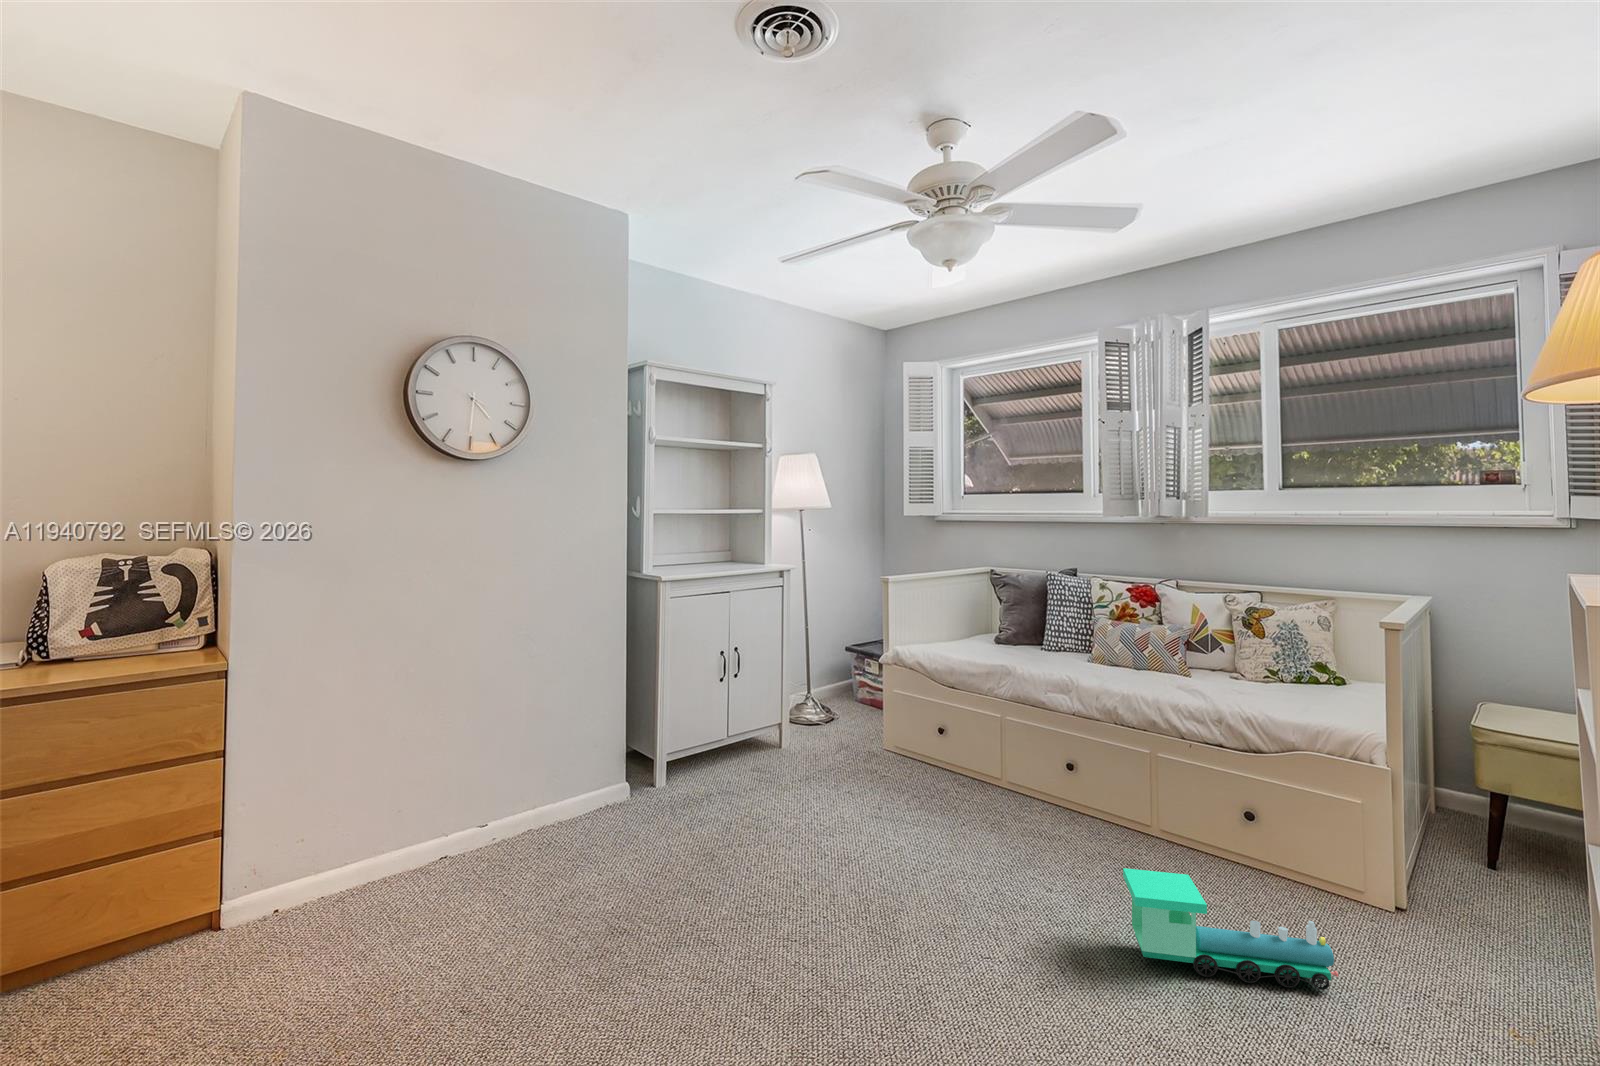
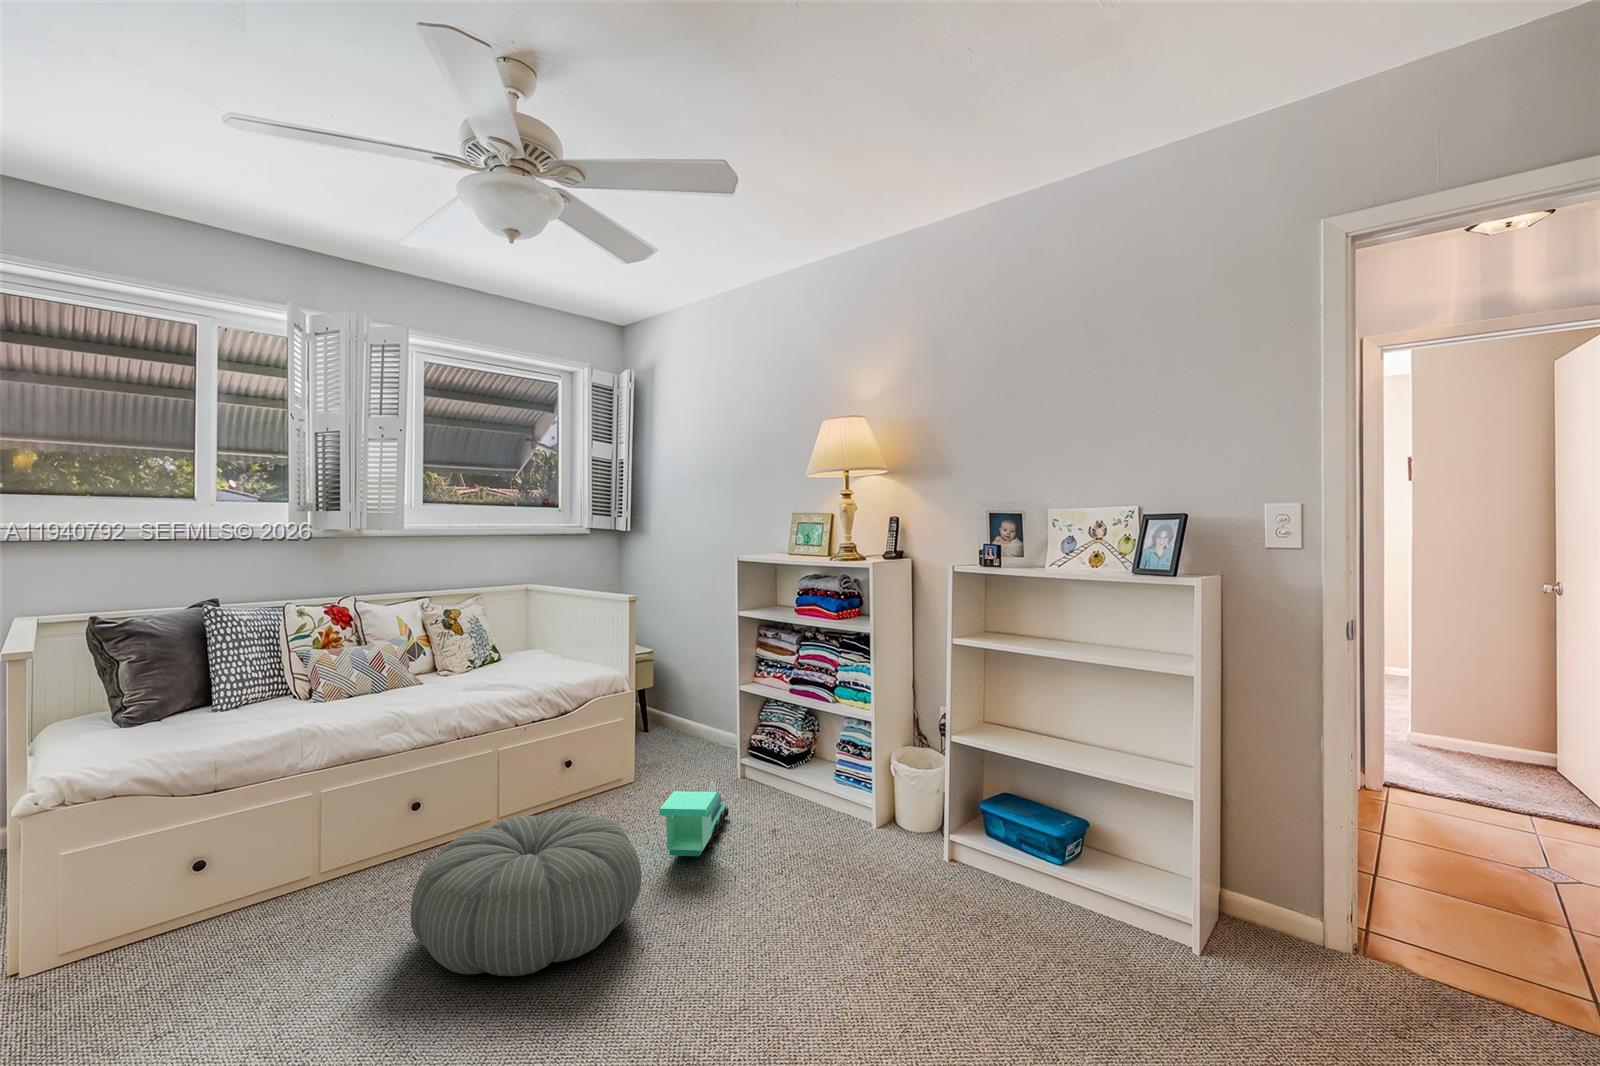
pouf: none [874,778,1067,914] -> present [411,812,641,976]

